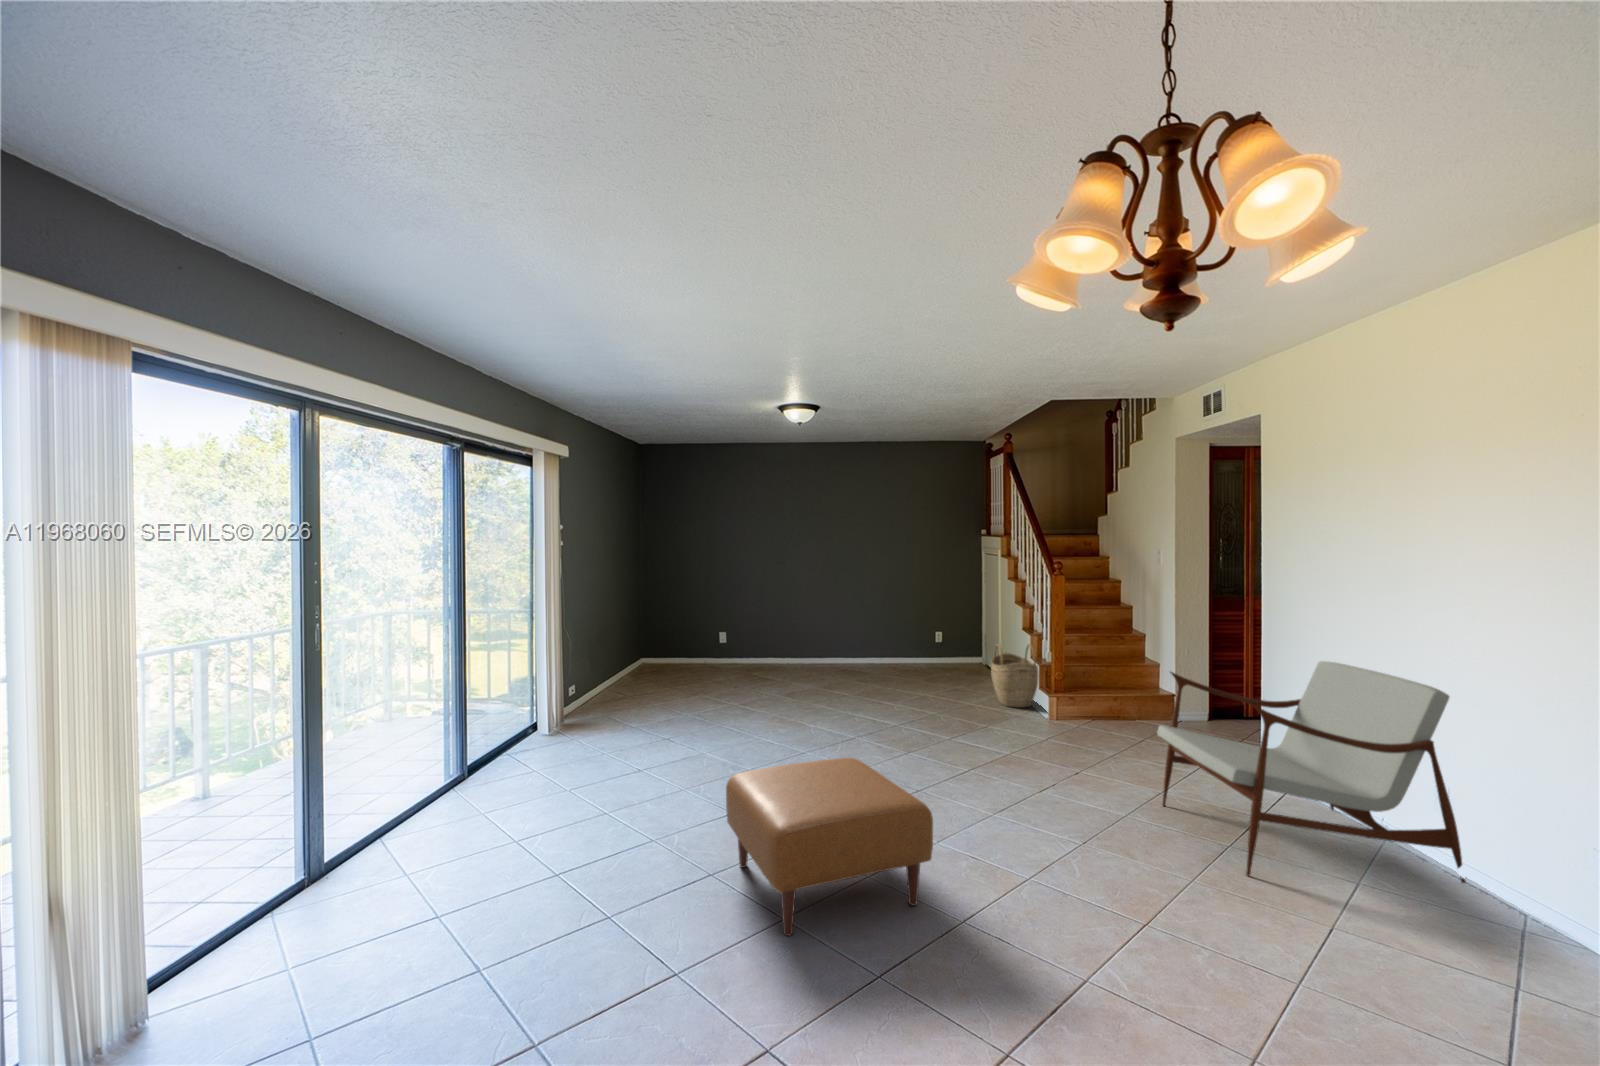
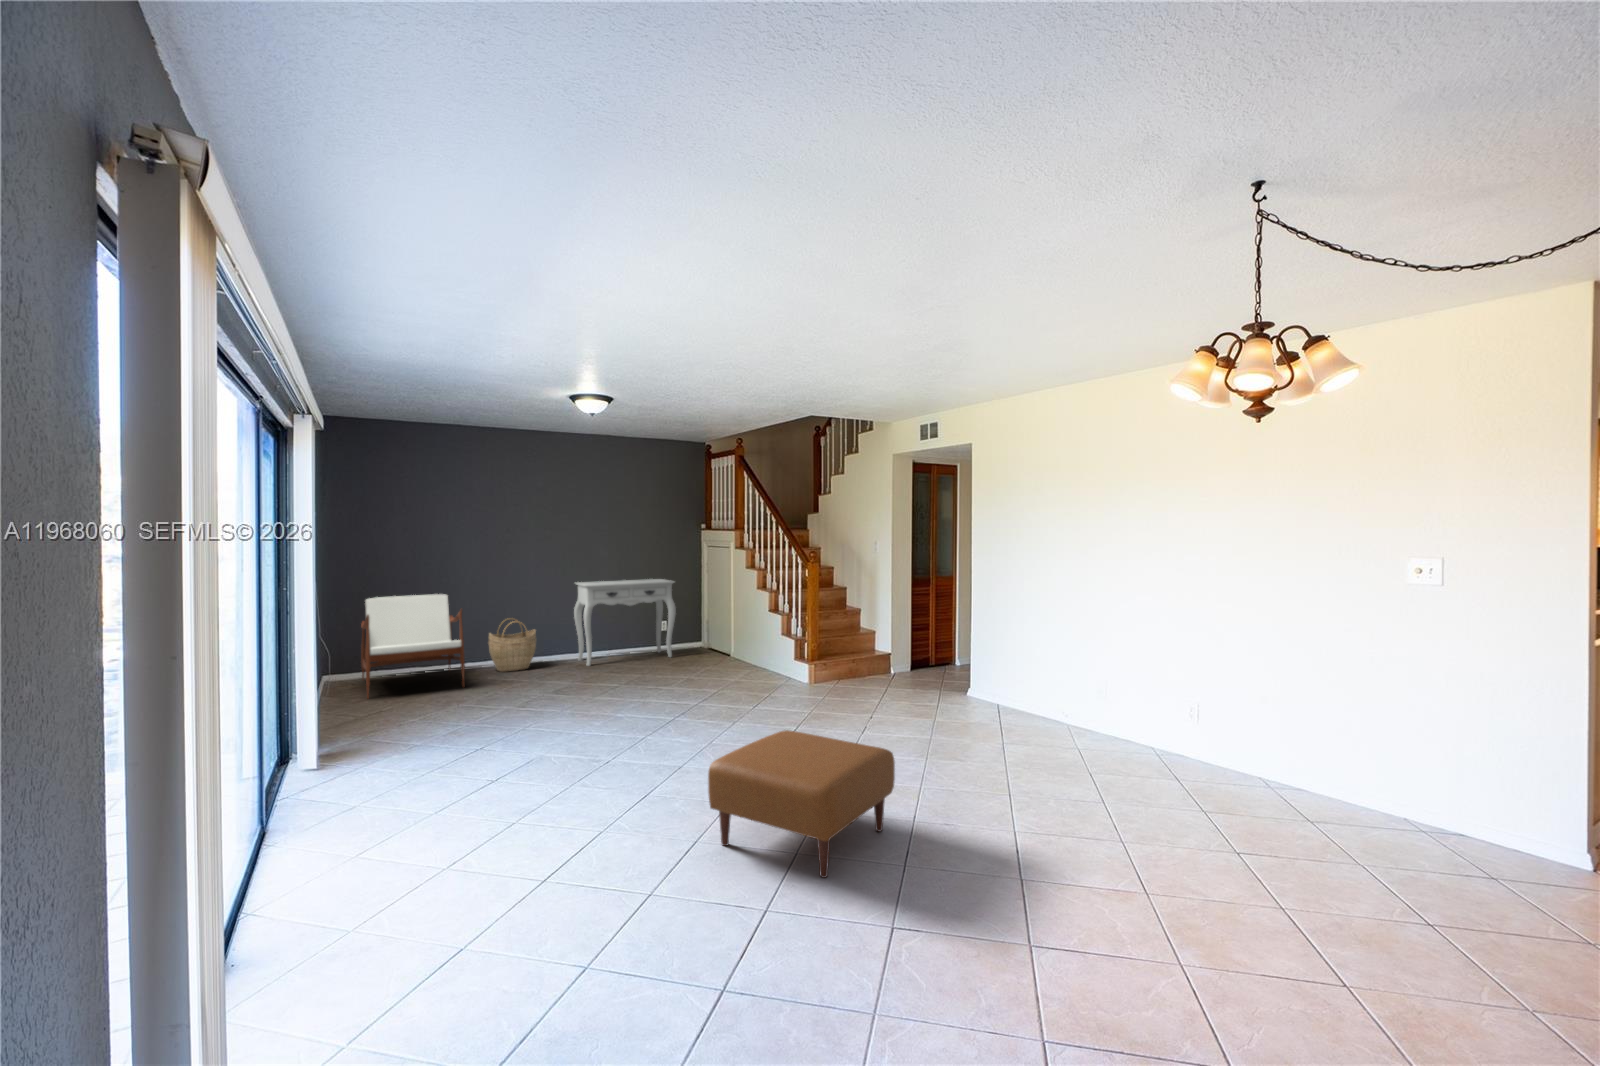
console table: none [846,586,941,668] -> present [574,579,676,666]
woven basket: present [991,644,1038,708] -> present [489,619,536,672]
armchair: present [1157,661,1465,883] -> present [361,594,465,698]

